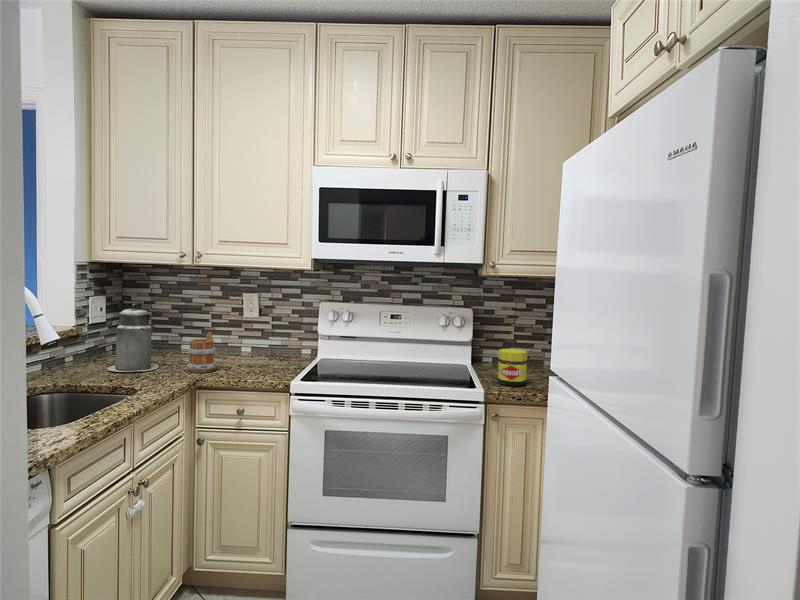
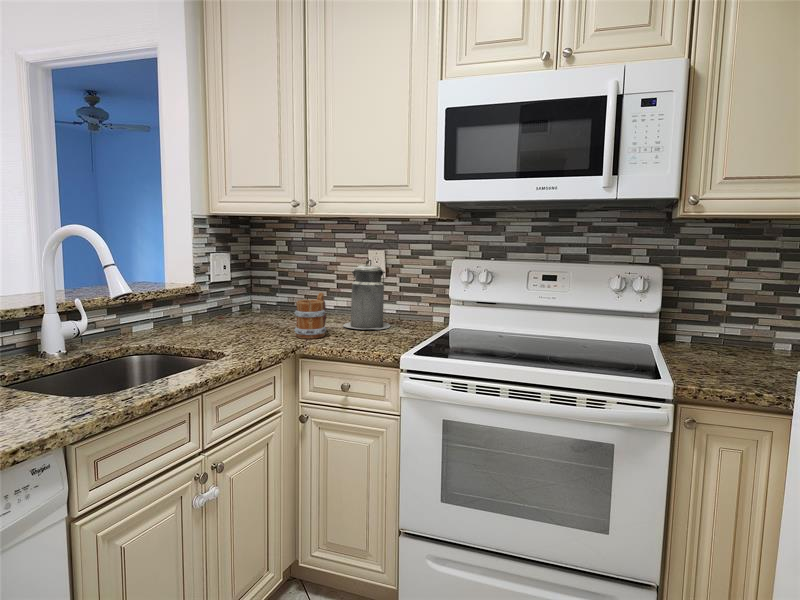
canister: present [107,304,159,372] -> present [343,260,390,329]
jar: present [497,349,527,386] -> none [697,324,750,381]

